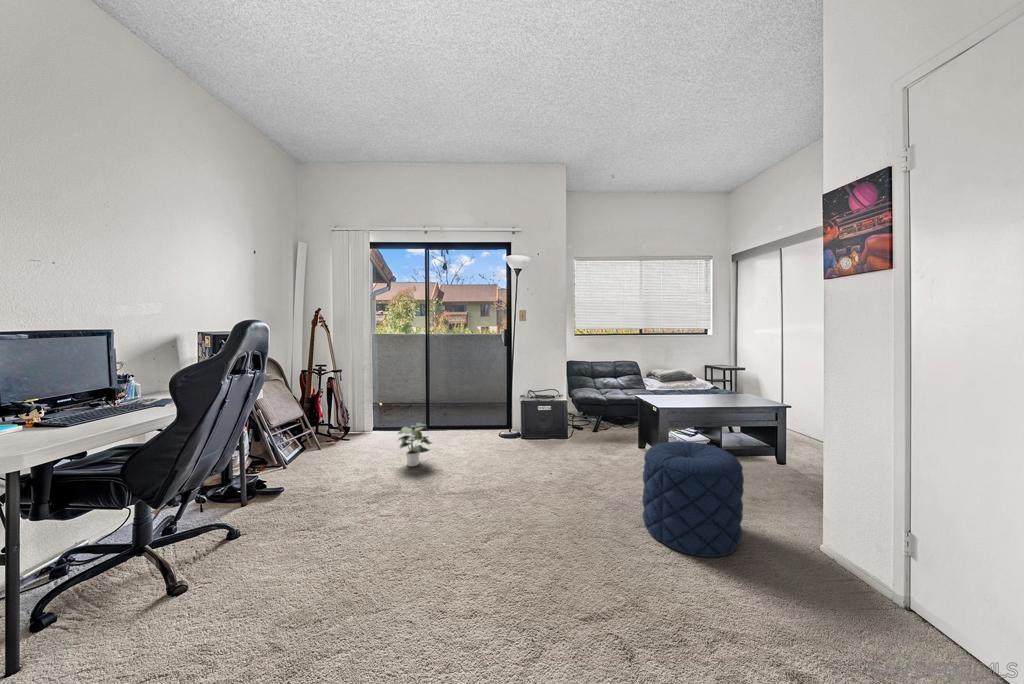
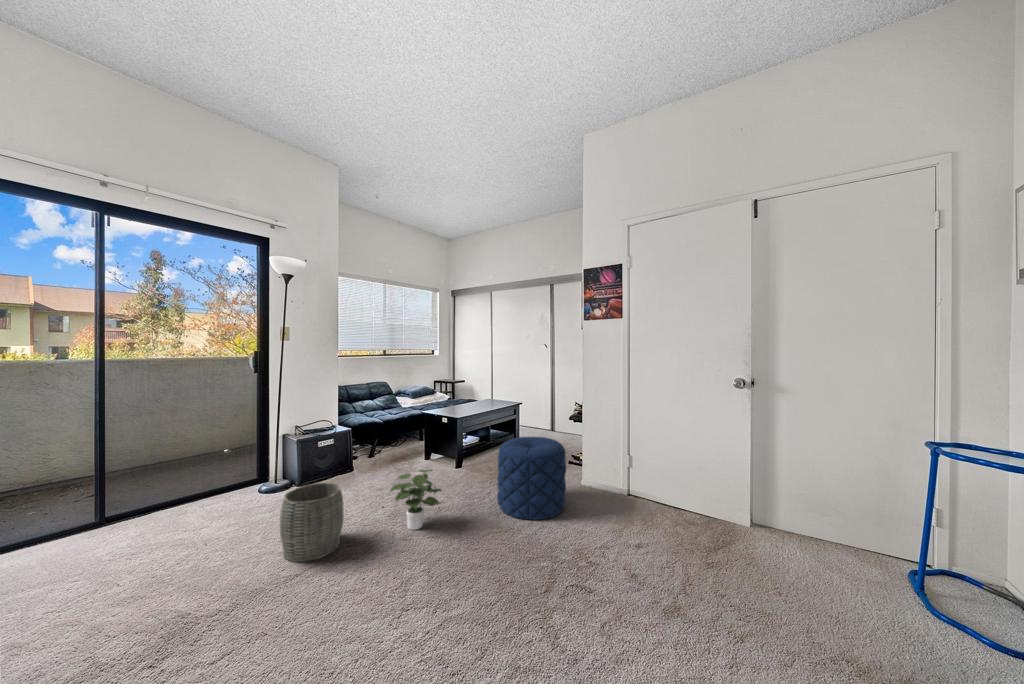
potted plant: present [398,423,433,466] -> present [390,469,441,530]
woven basket: none [456,434,500,491] -> present [280,483,344,562]

